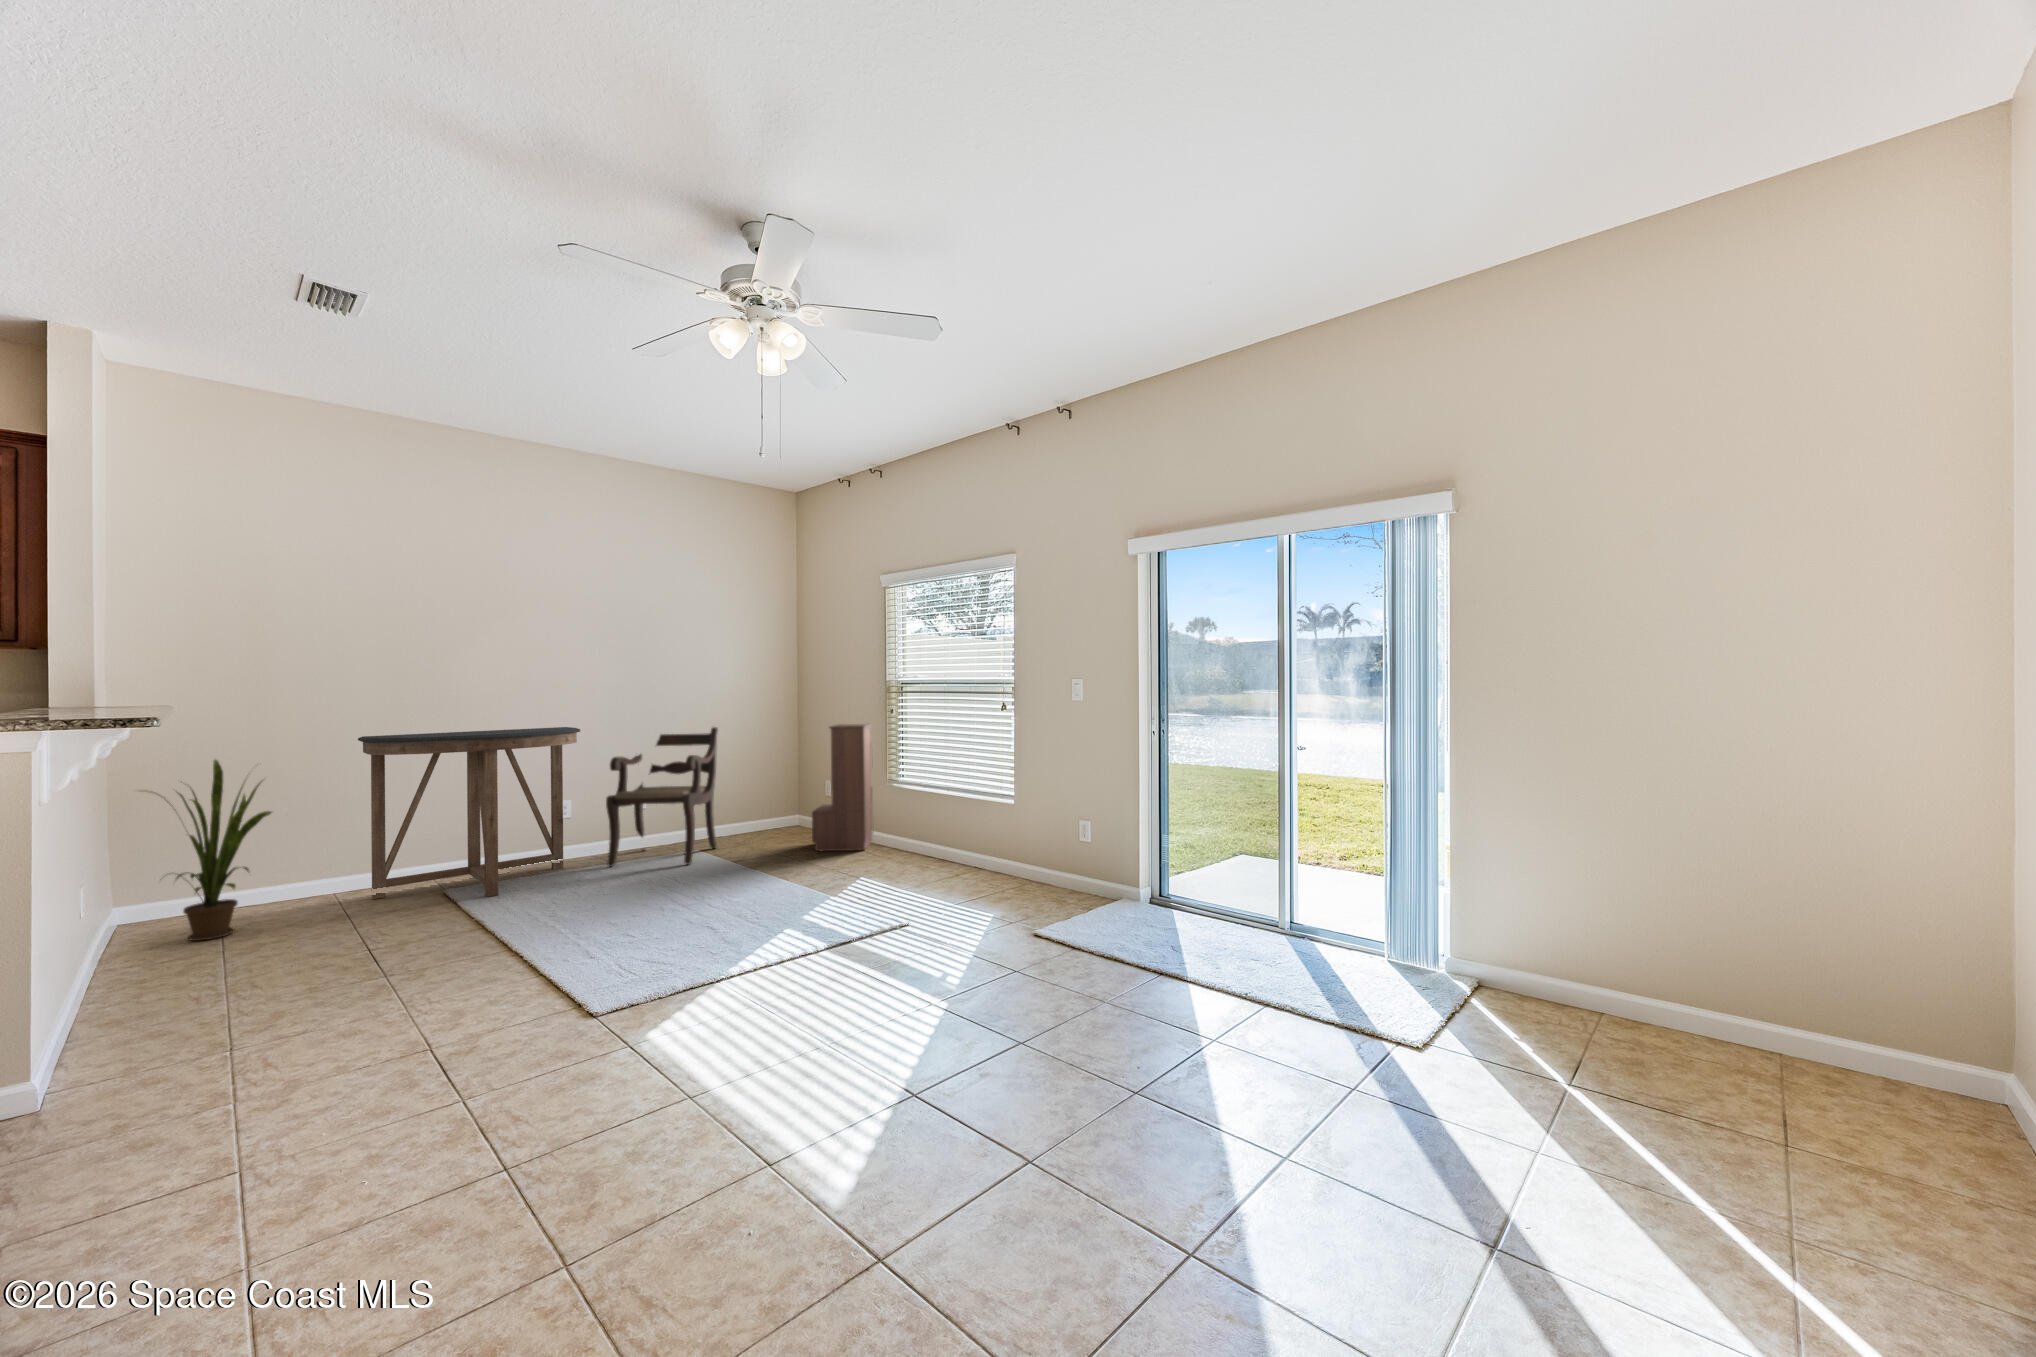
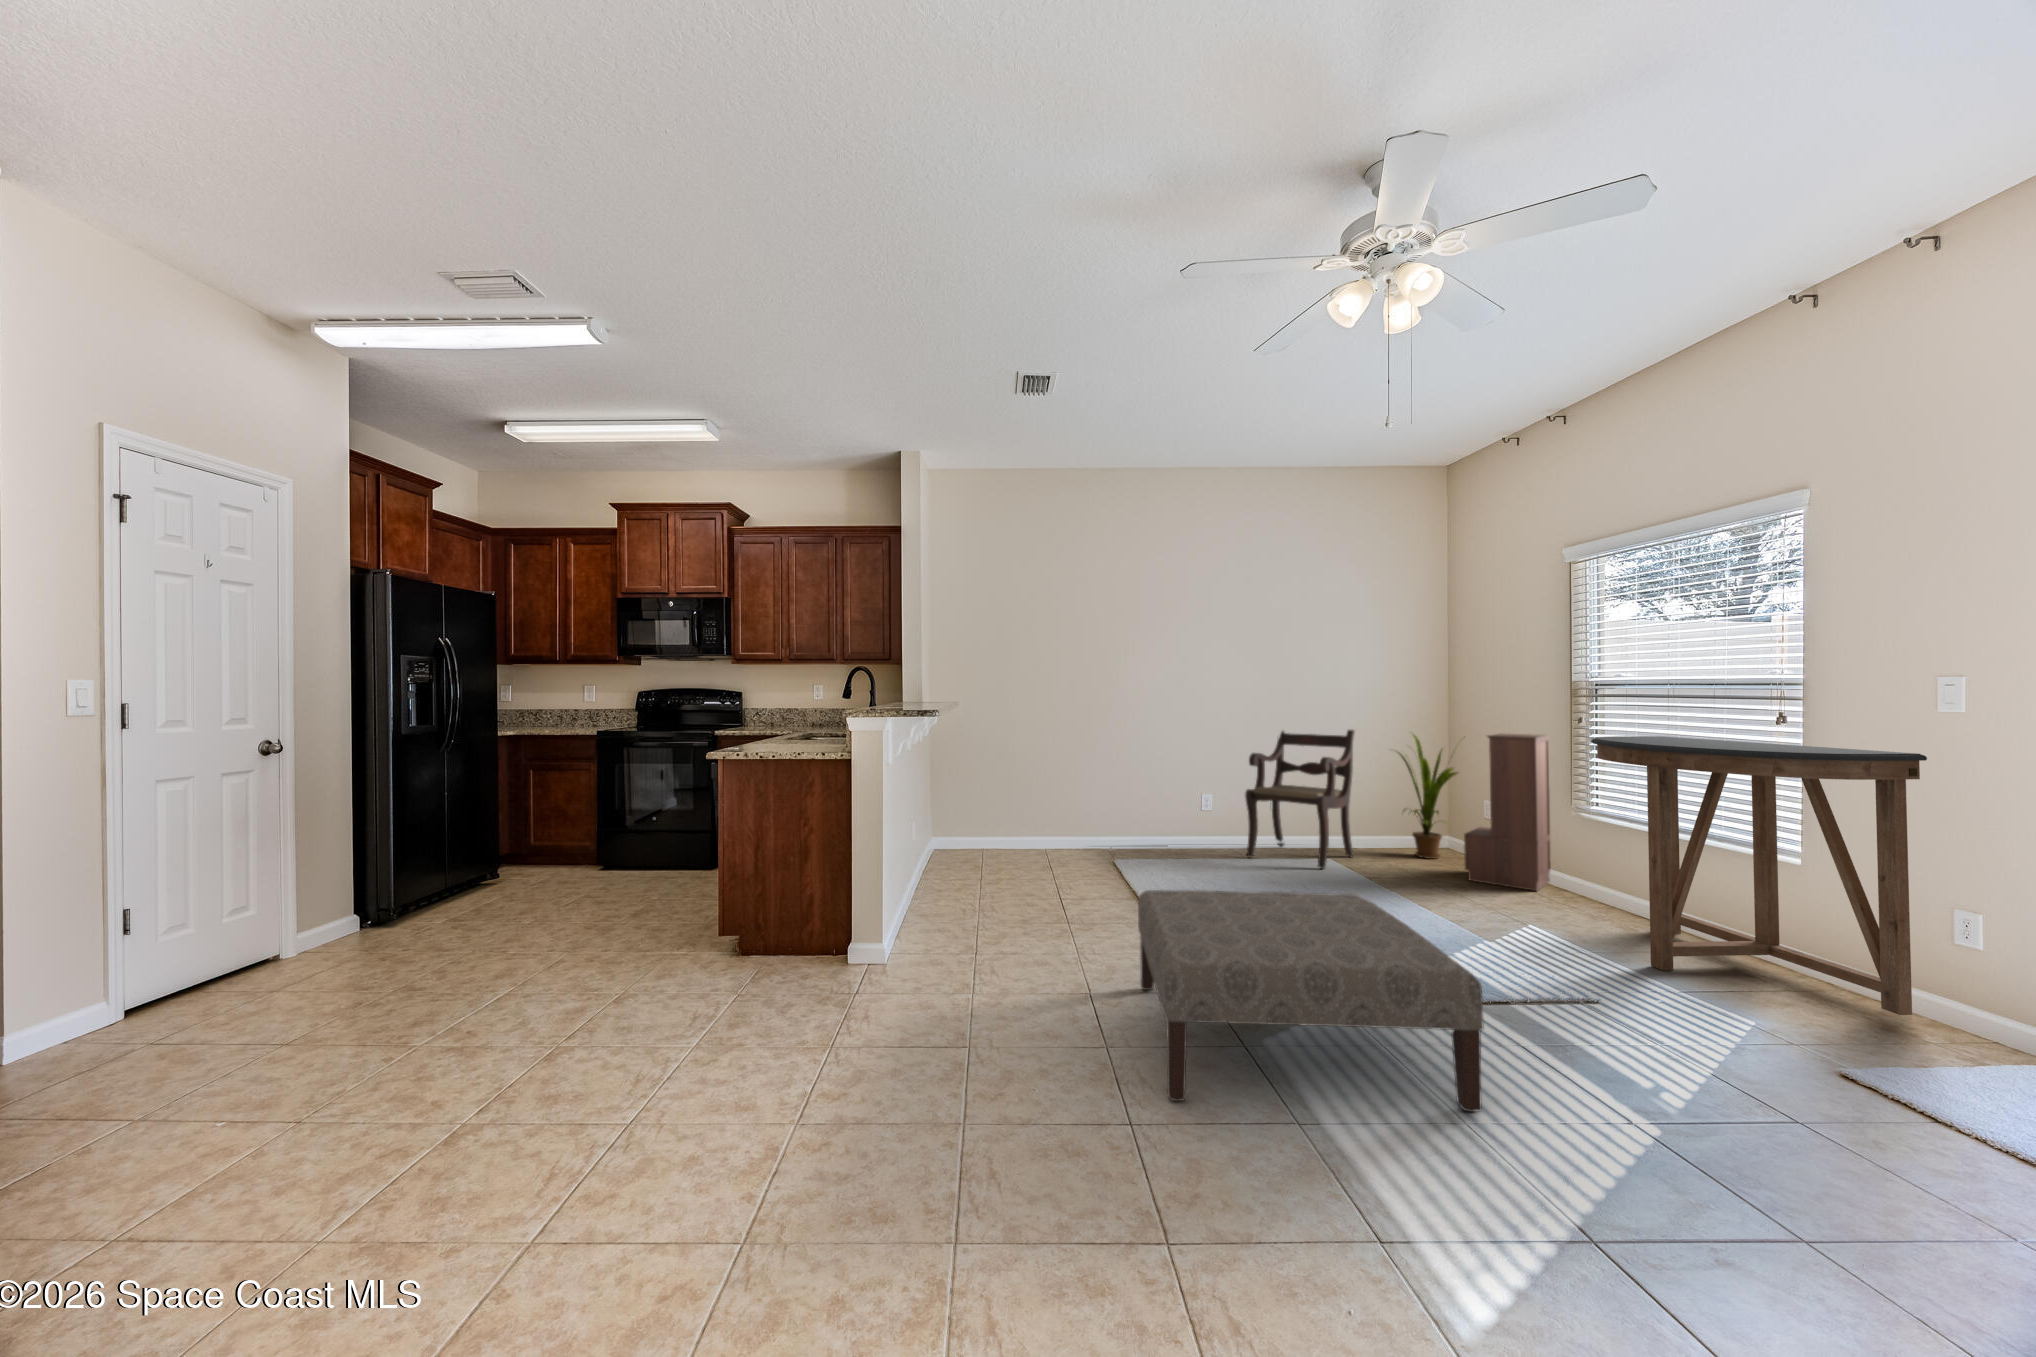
console table: present [358,727,581,899] -> present [1591,736,1927,1015]
house plant: present [146,760,271,941] -> present [1398,735,1461,859]
ottoman: none [491,878,839,1132] -> present [1138,890,1484,1112]

